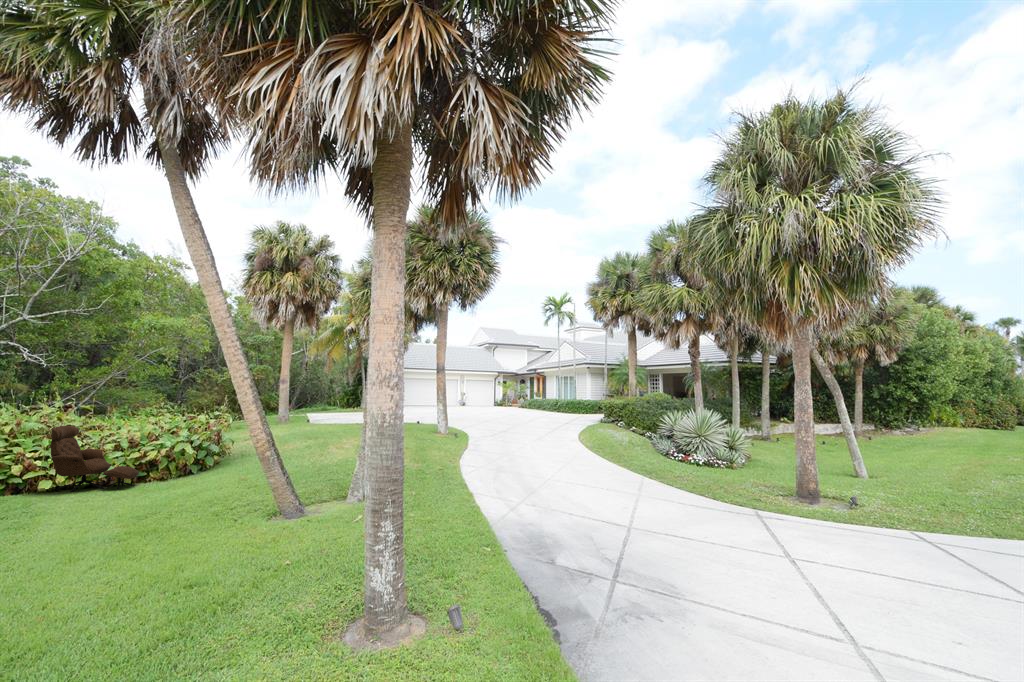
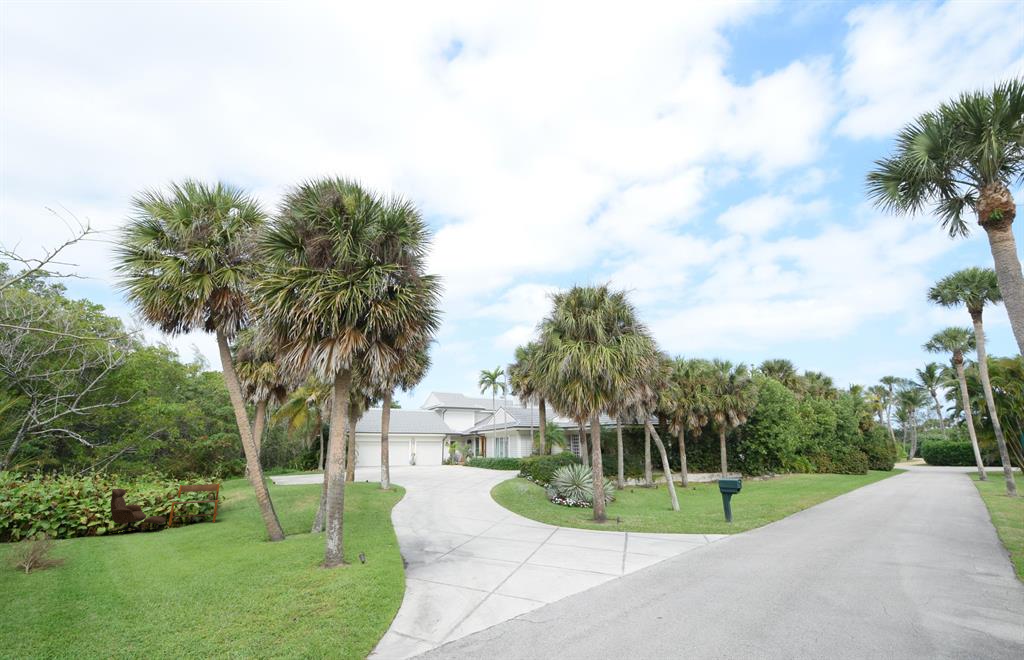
bench: none [148,422,220,479] -> present [169,484,220,526]

